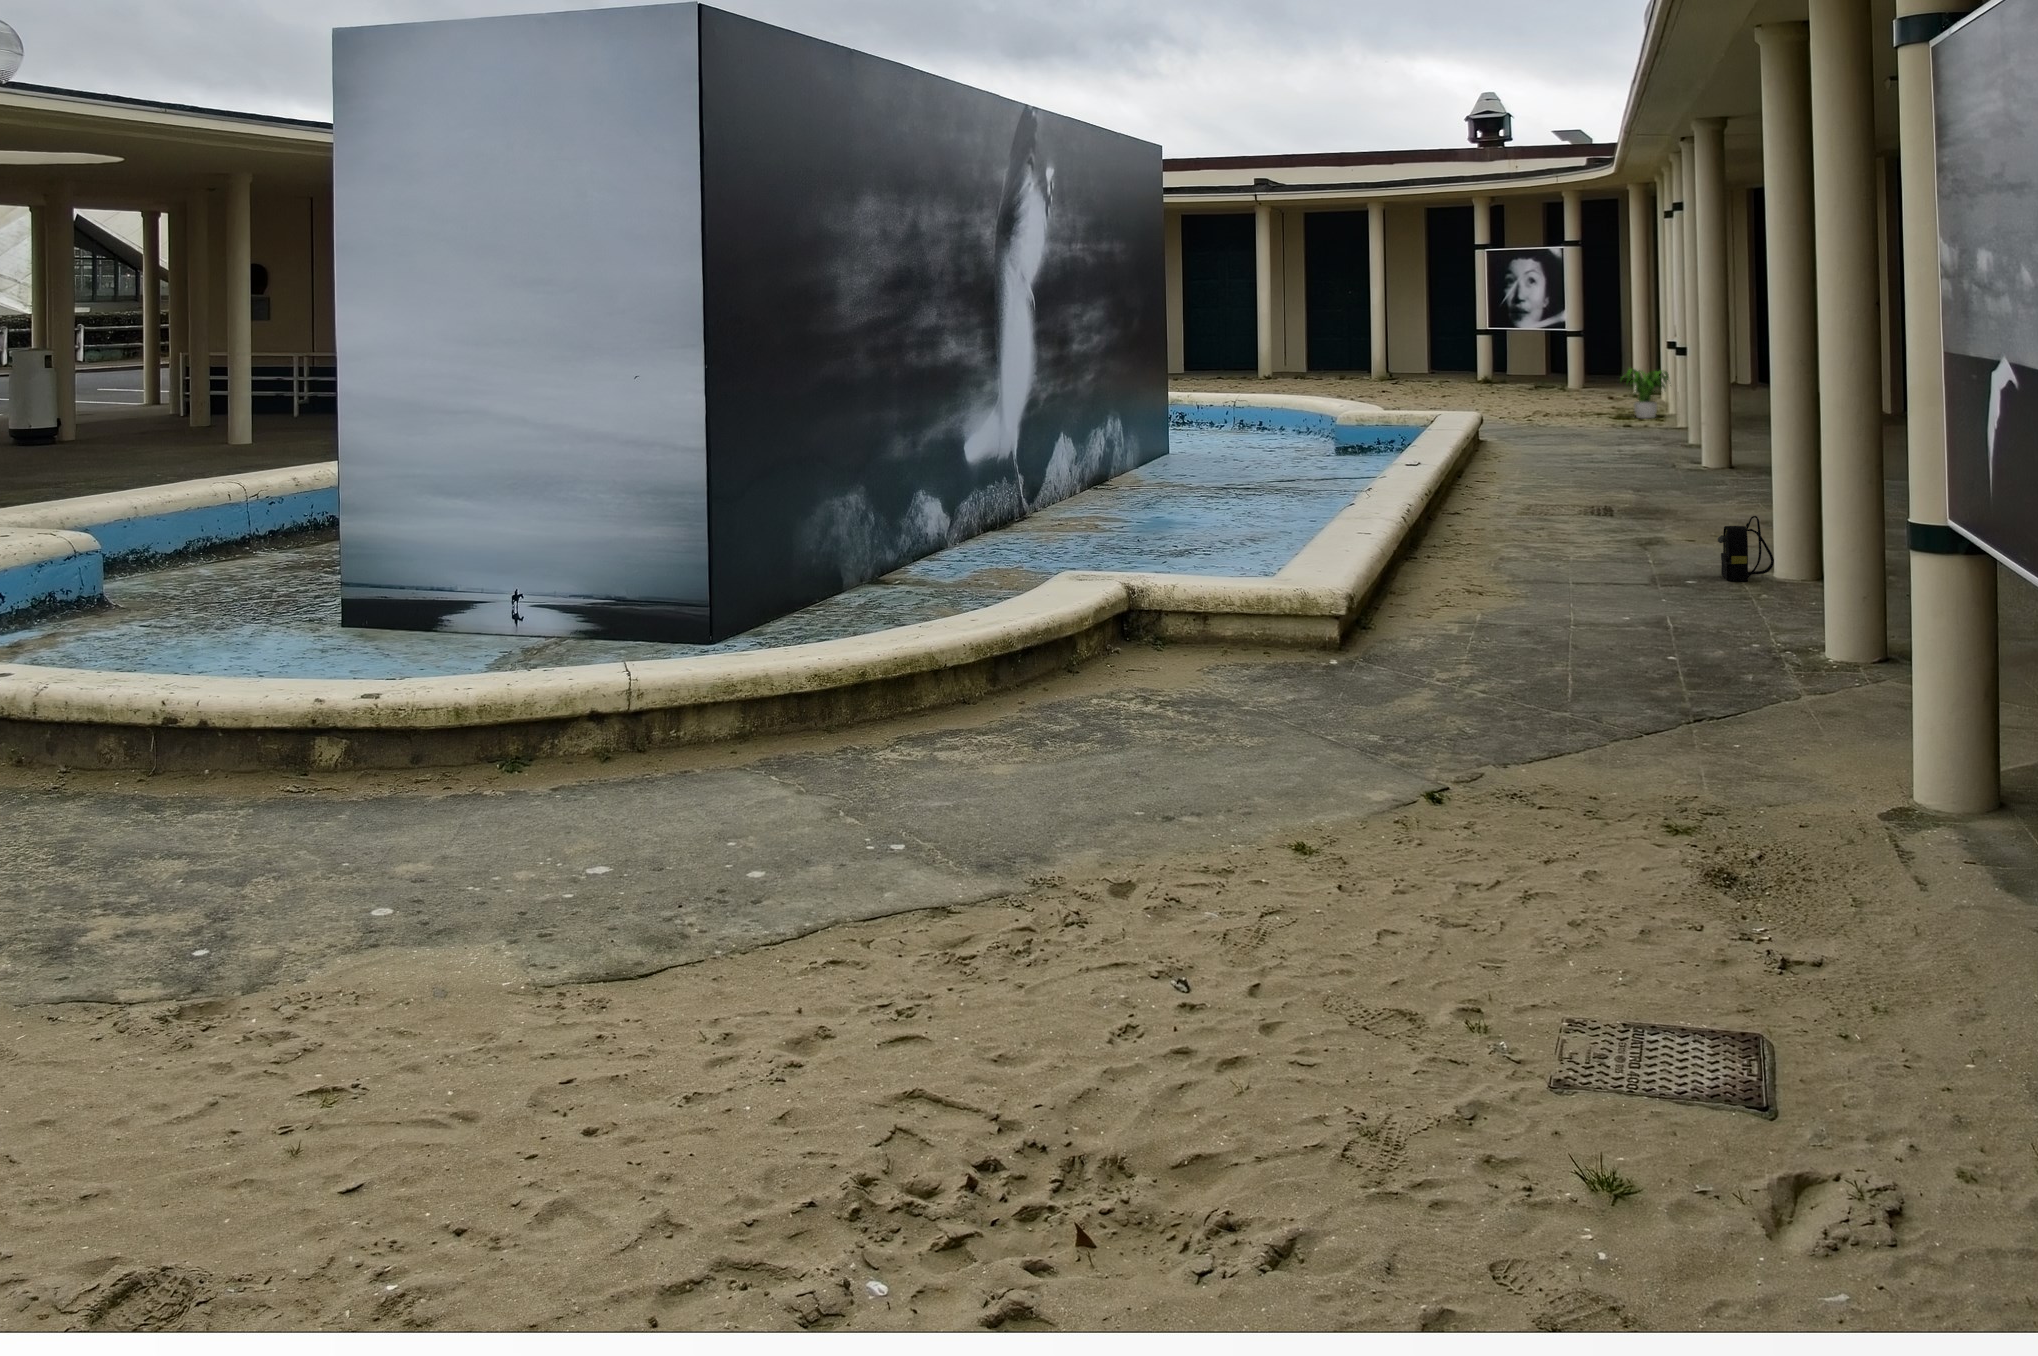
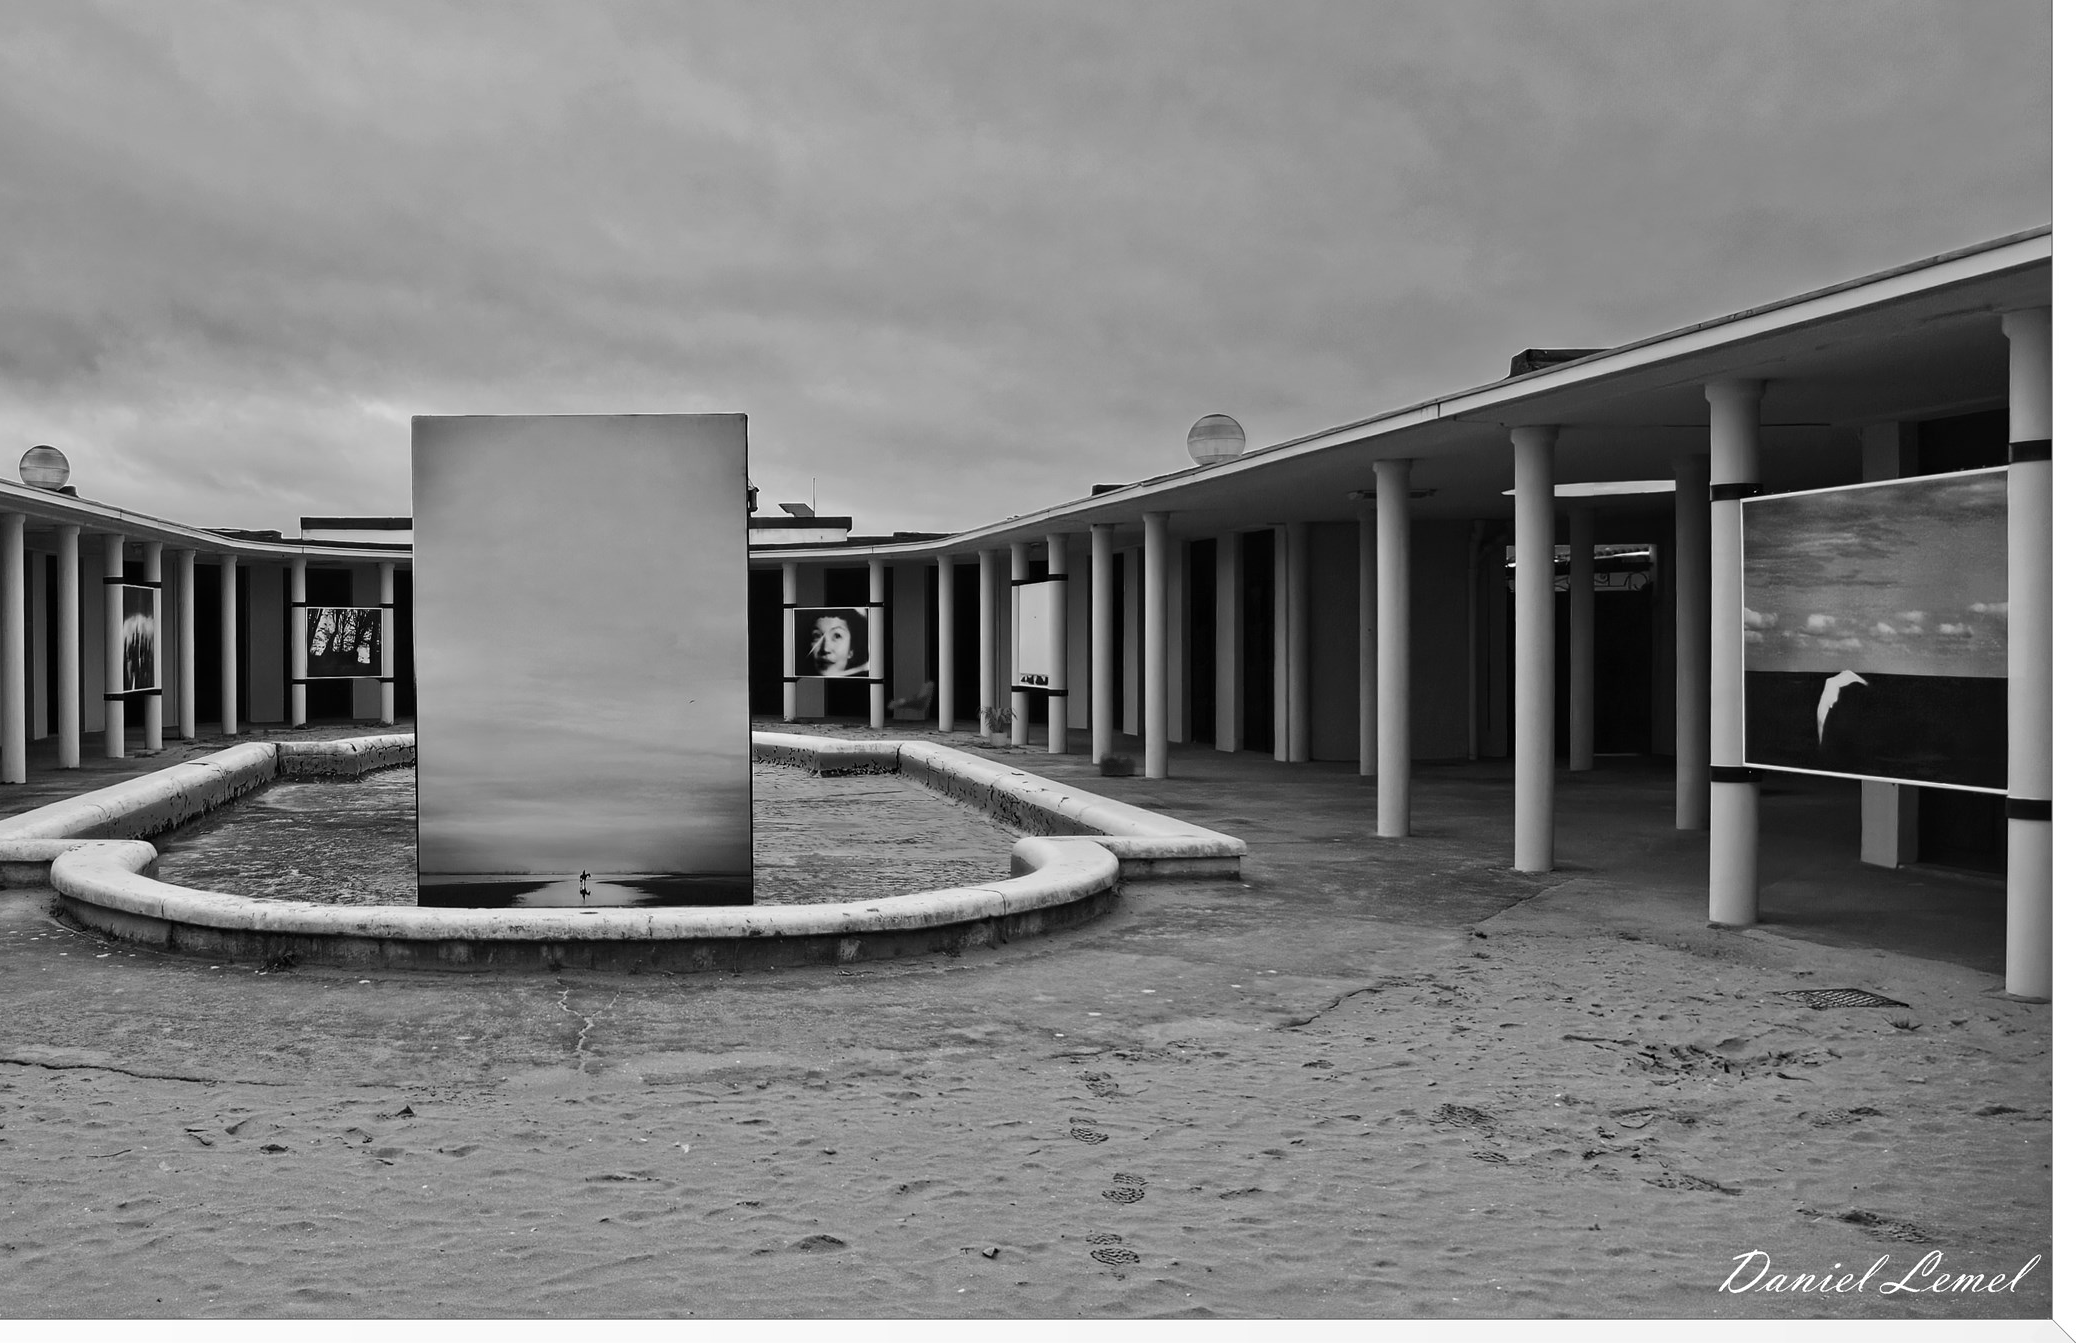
lounge chair: none [1577,336,1633,395] -> present [888,682,933,729]
basket: none [1648,435,1700,467] -> present [1099,753,1136,776]
backpack: present [1718,516,1774,581] -> none [1340,791,1374,836]

